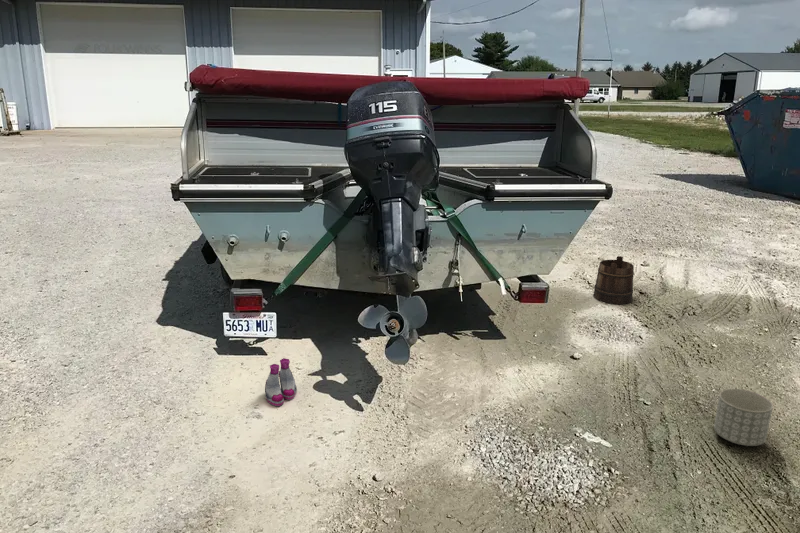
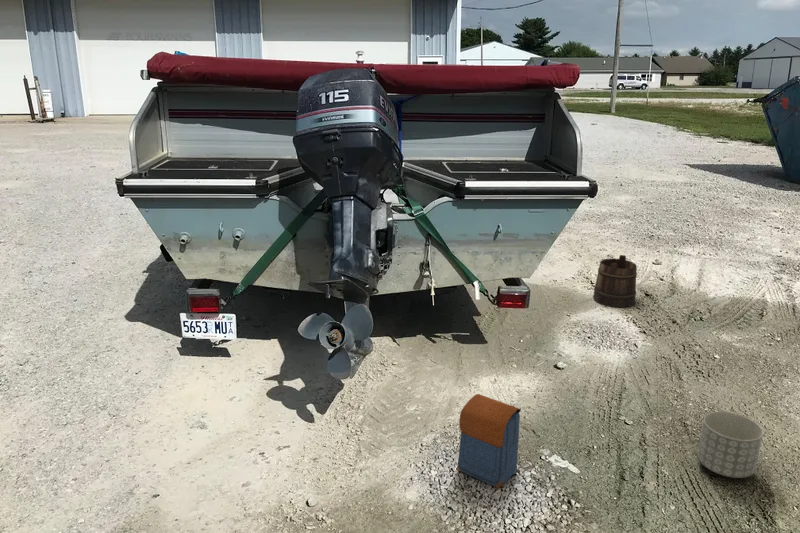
boots: present [265,358,297,406] -> none [213,365,248,416]
backpack: none [504,377,562,461] -> present [458,394,521,488]

